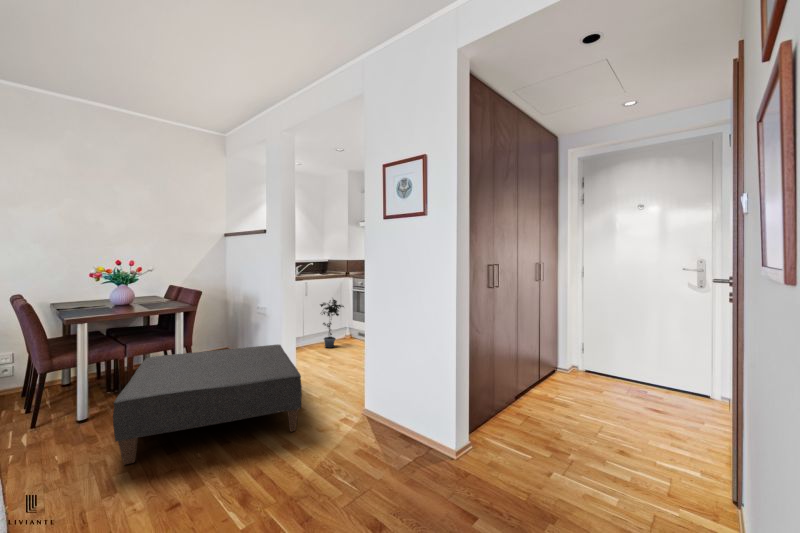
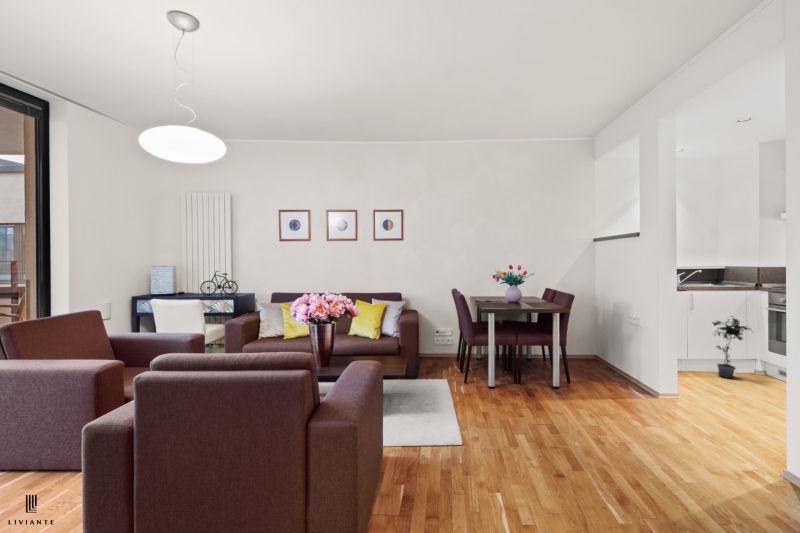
ottoman: present [113,344,302,464] -> none [514,349,688,458]

